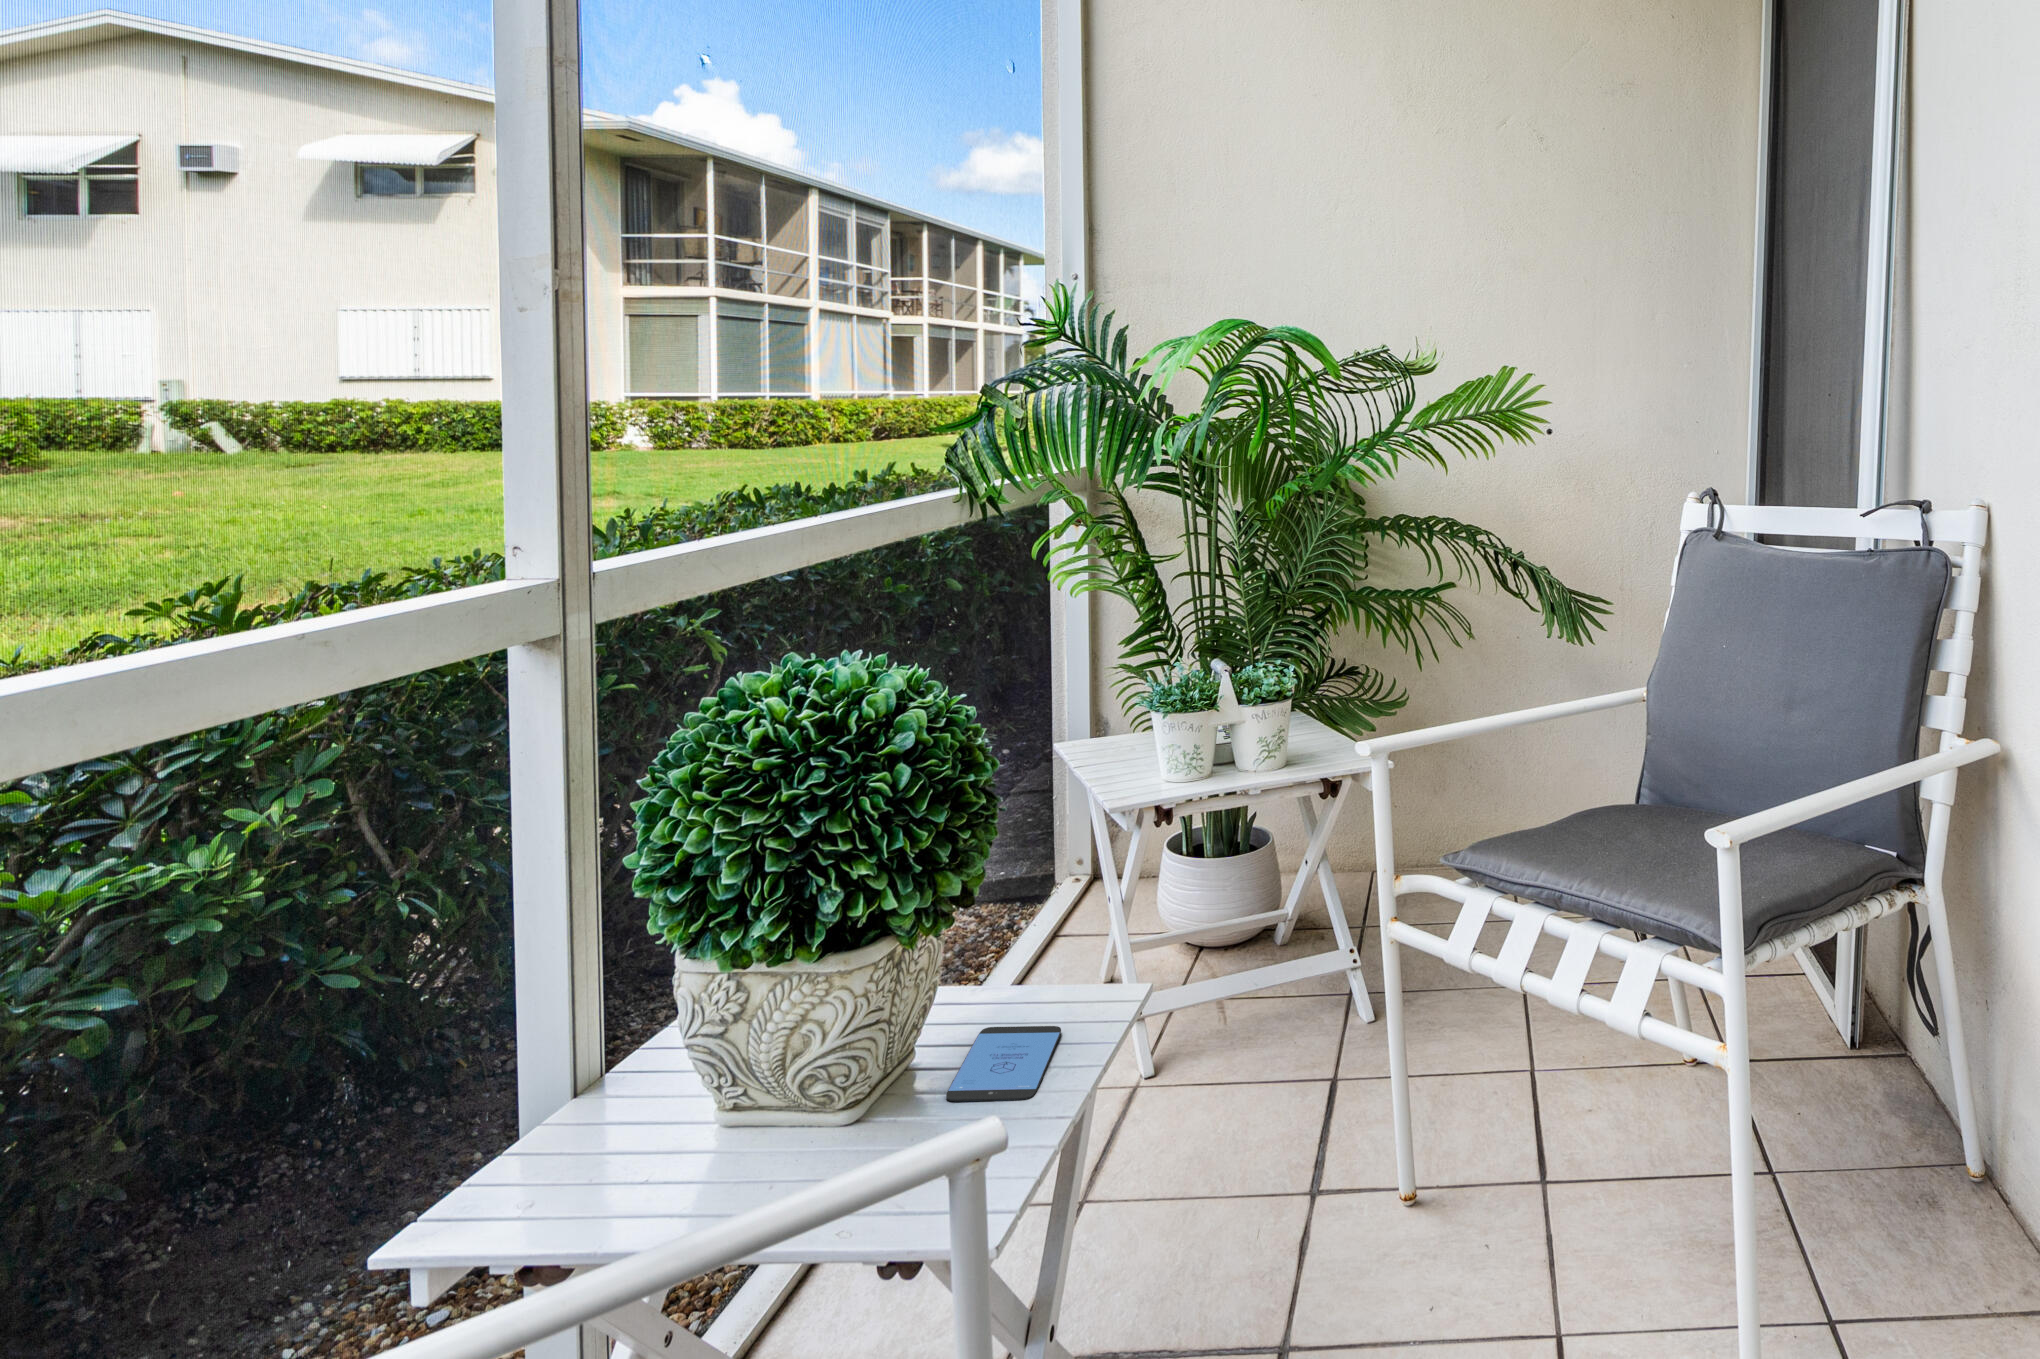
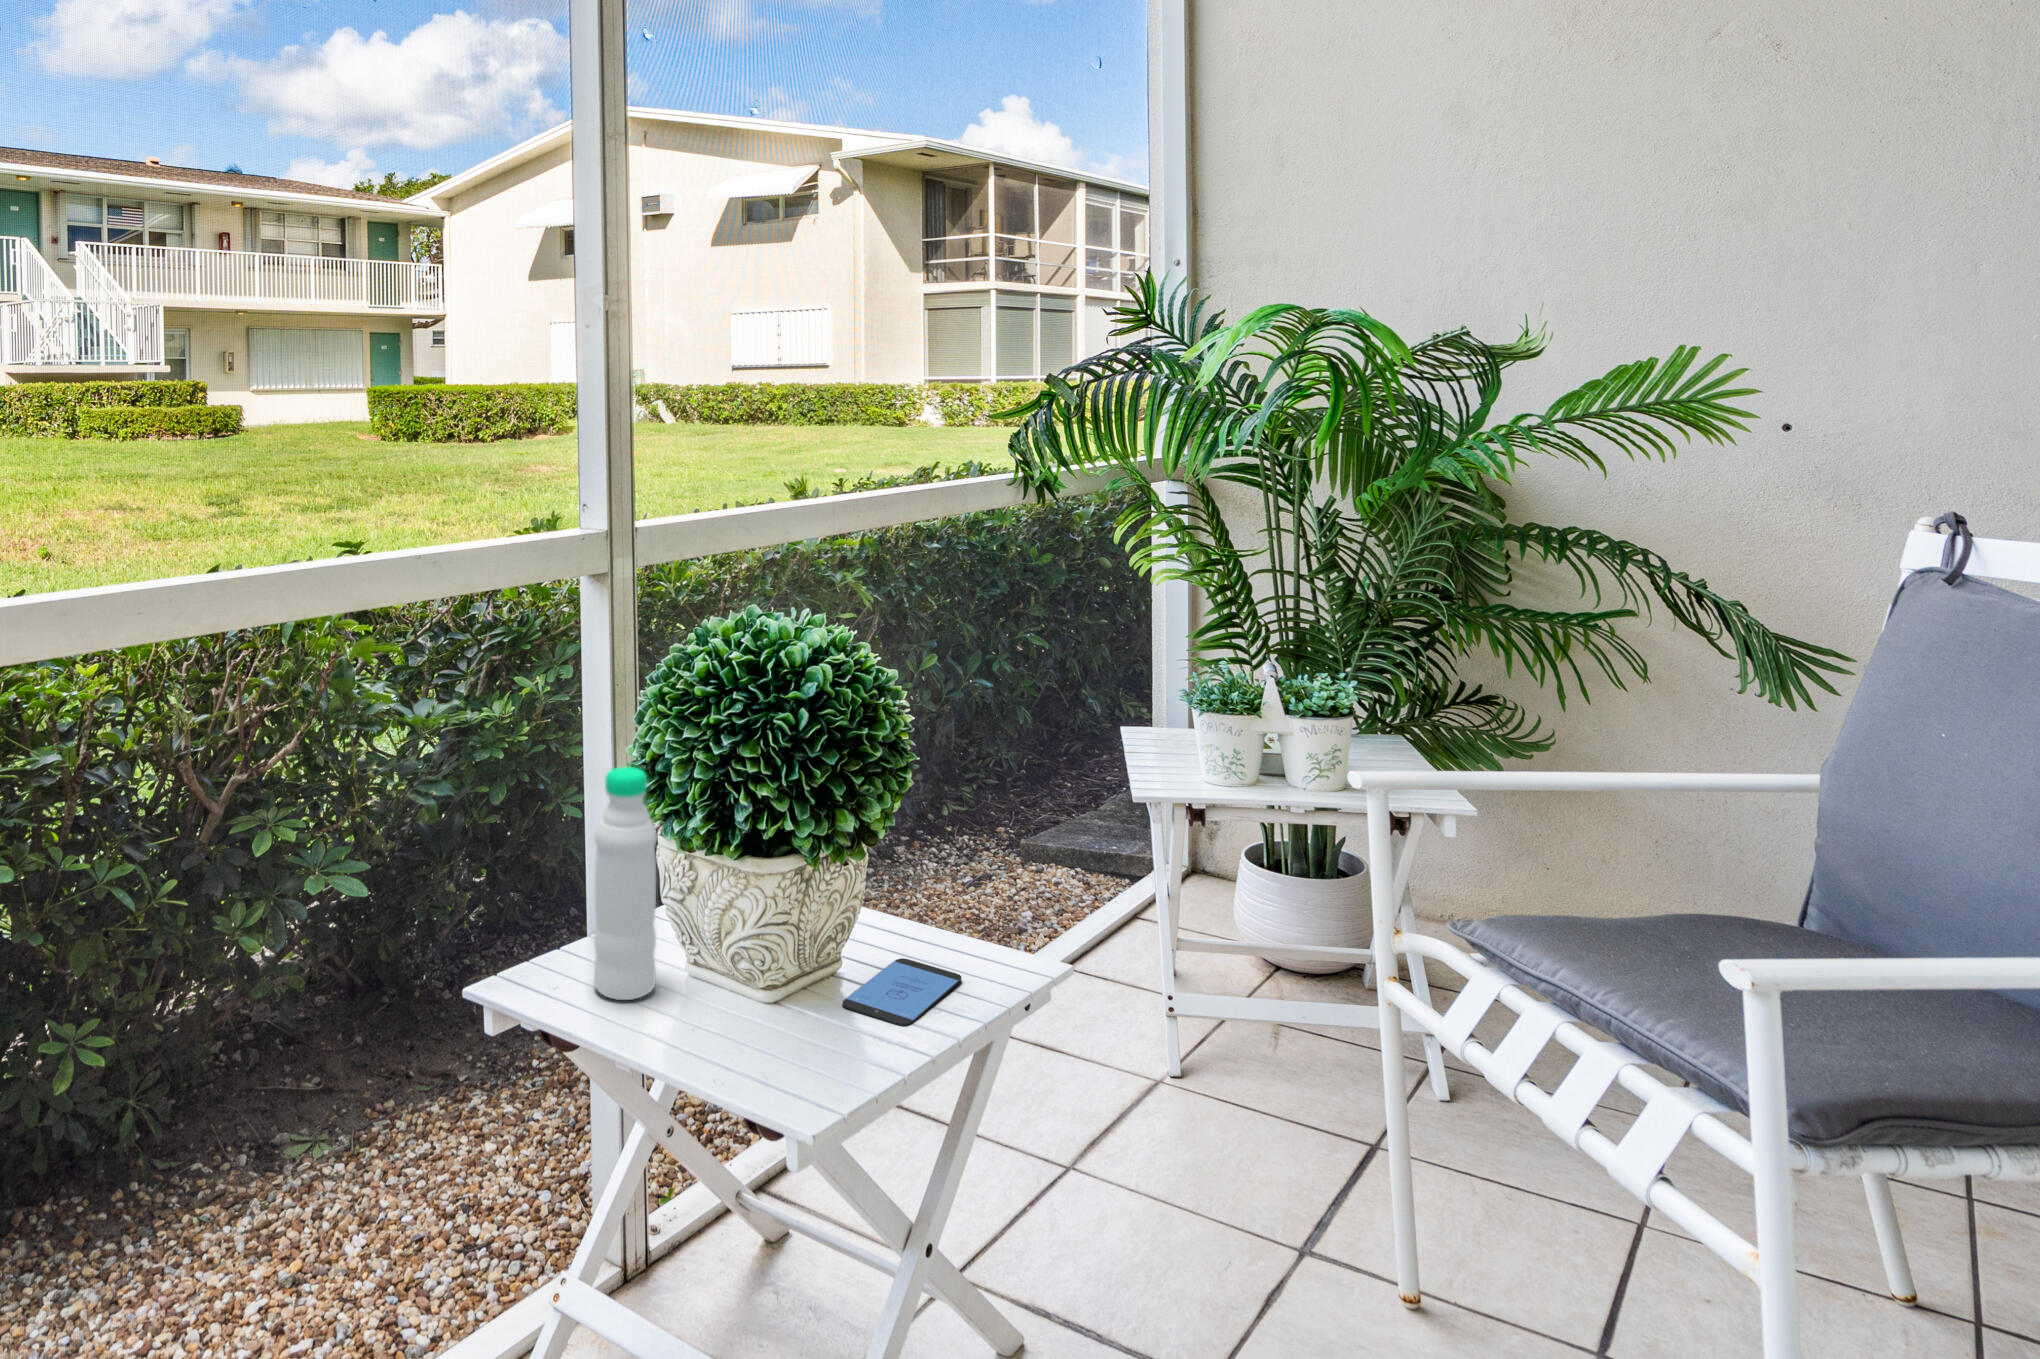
water bottle: none [601,877,703,1192] -> present [594,767,657,1000]

